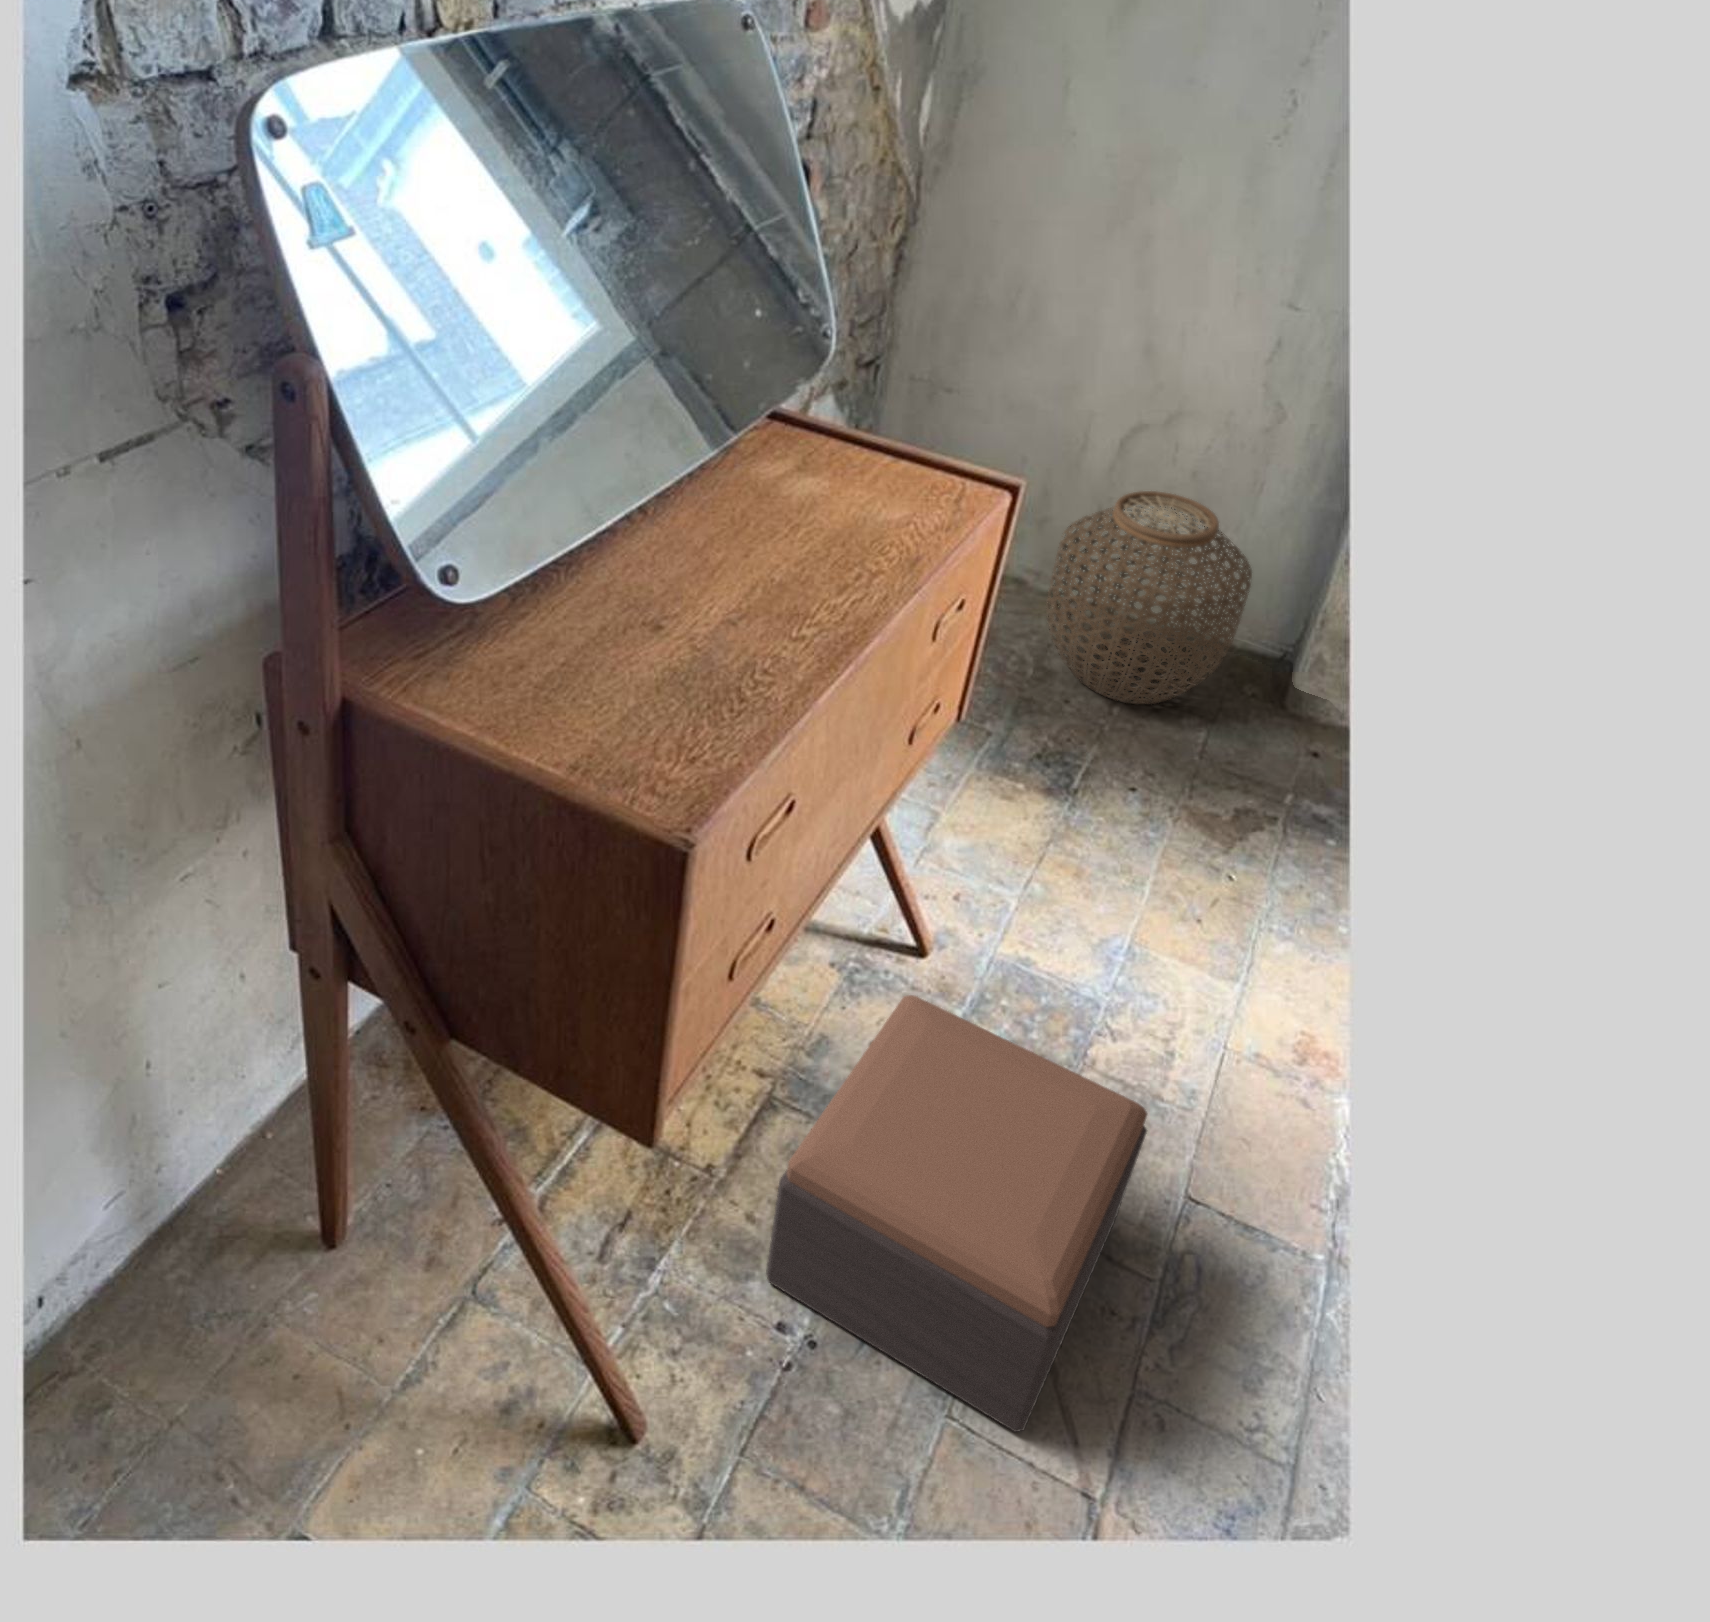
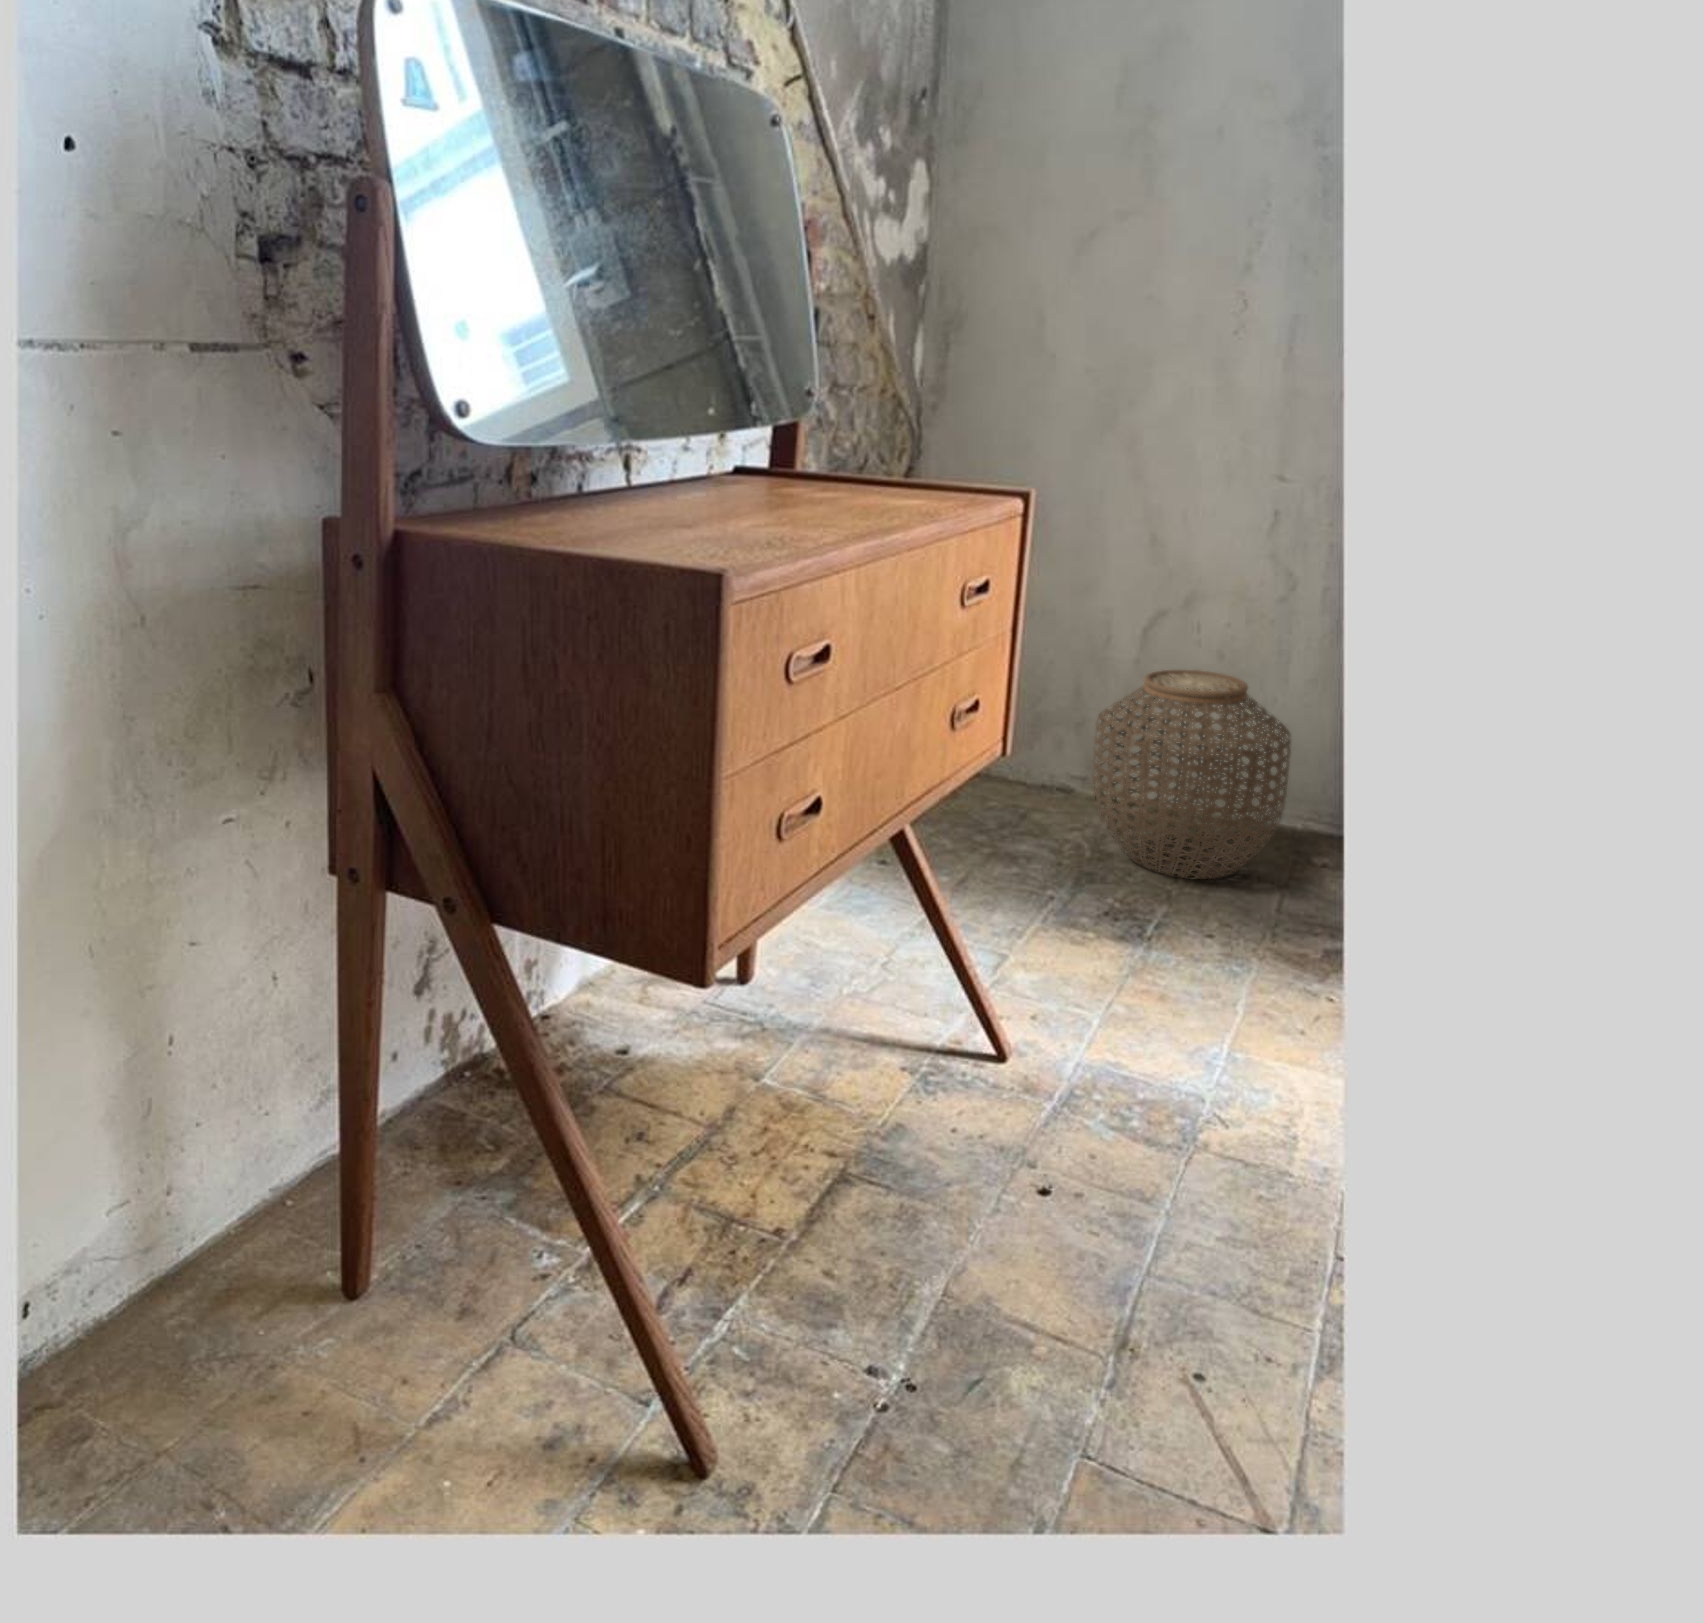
footstool: present [766,995,1147,1432] -> none [850,1014,1264,1466]

